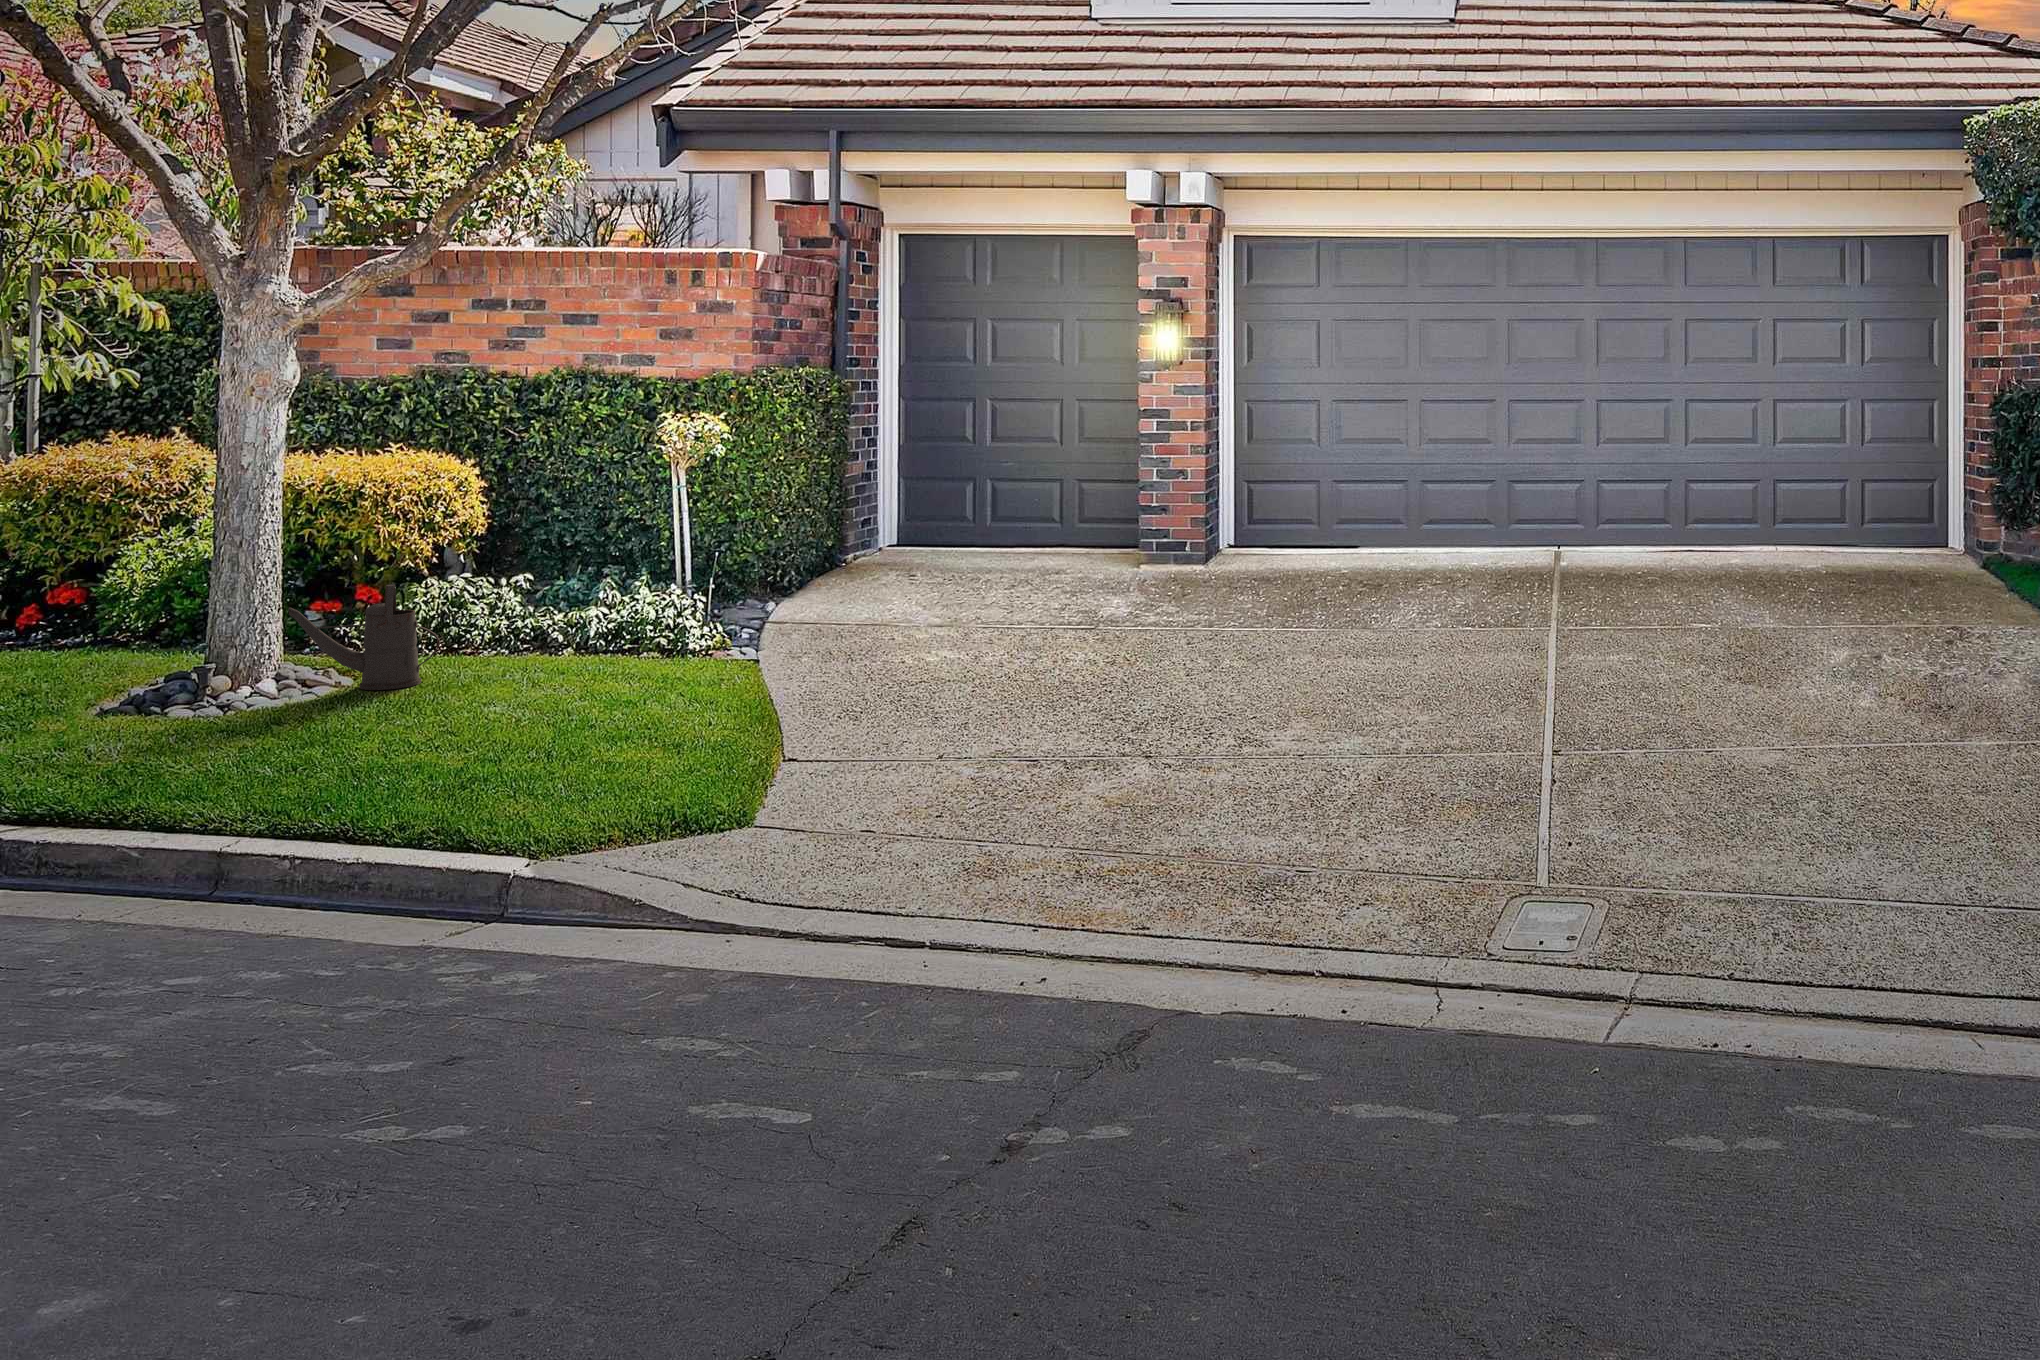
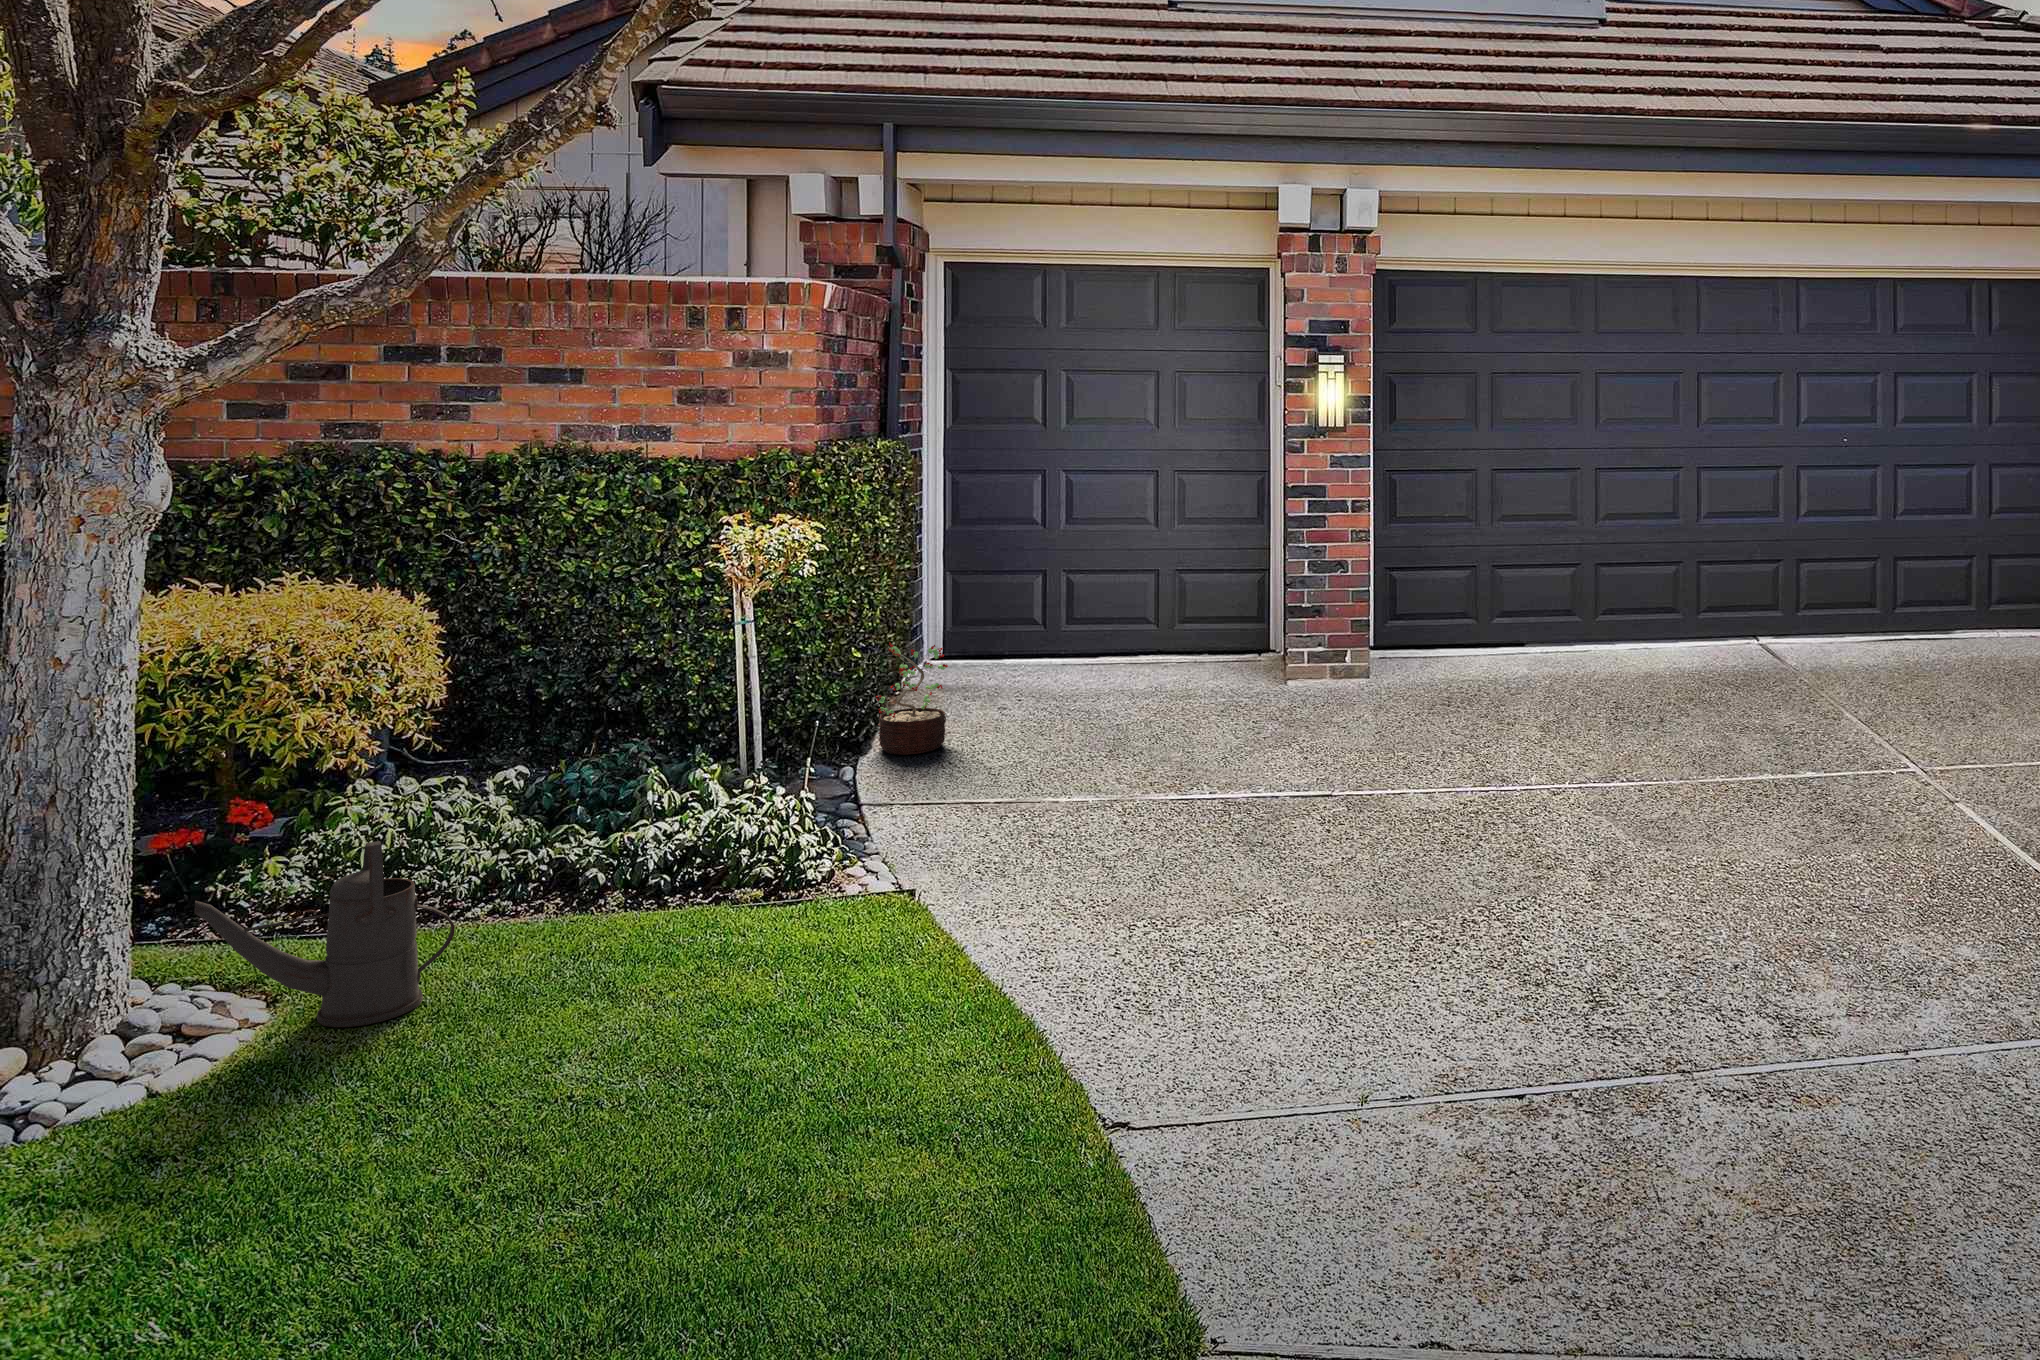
decorative plant: none [793,513,851,595] -> present [876,643,948,755]

